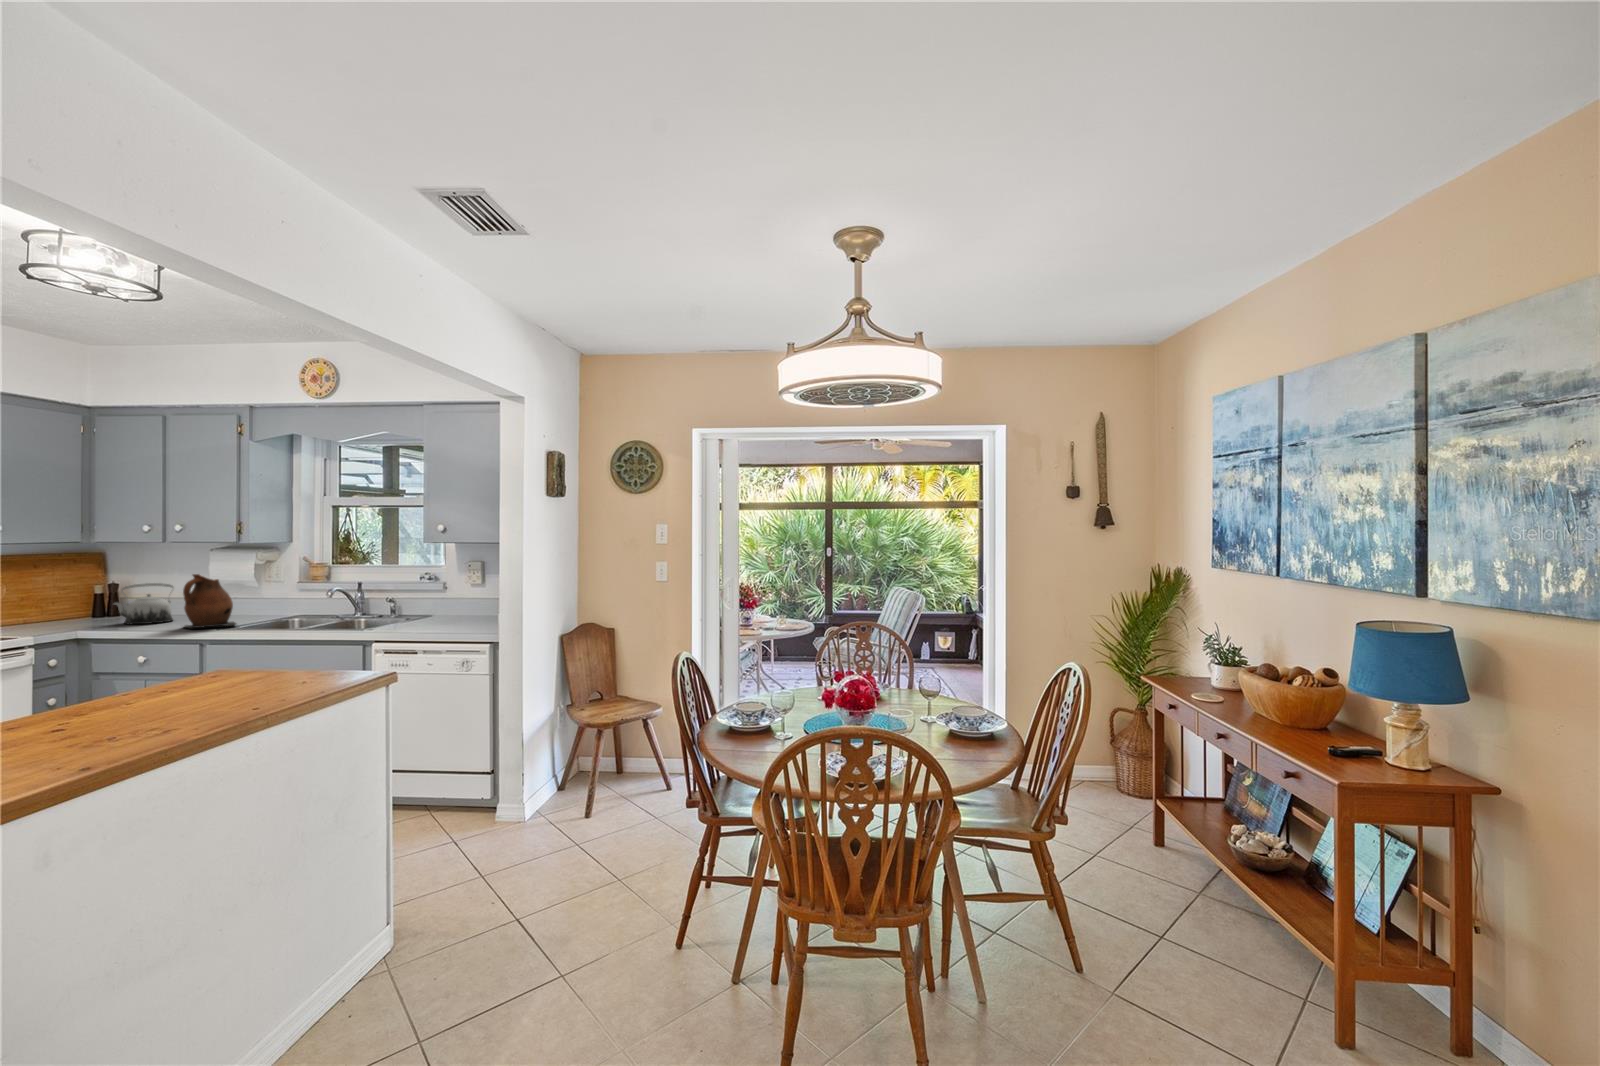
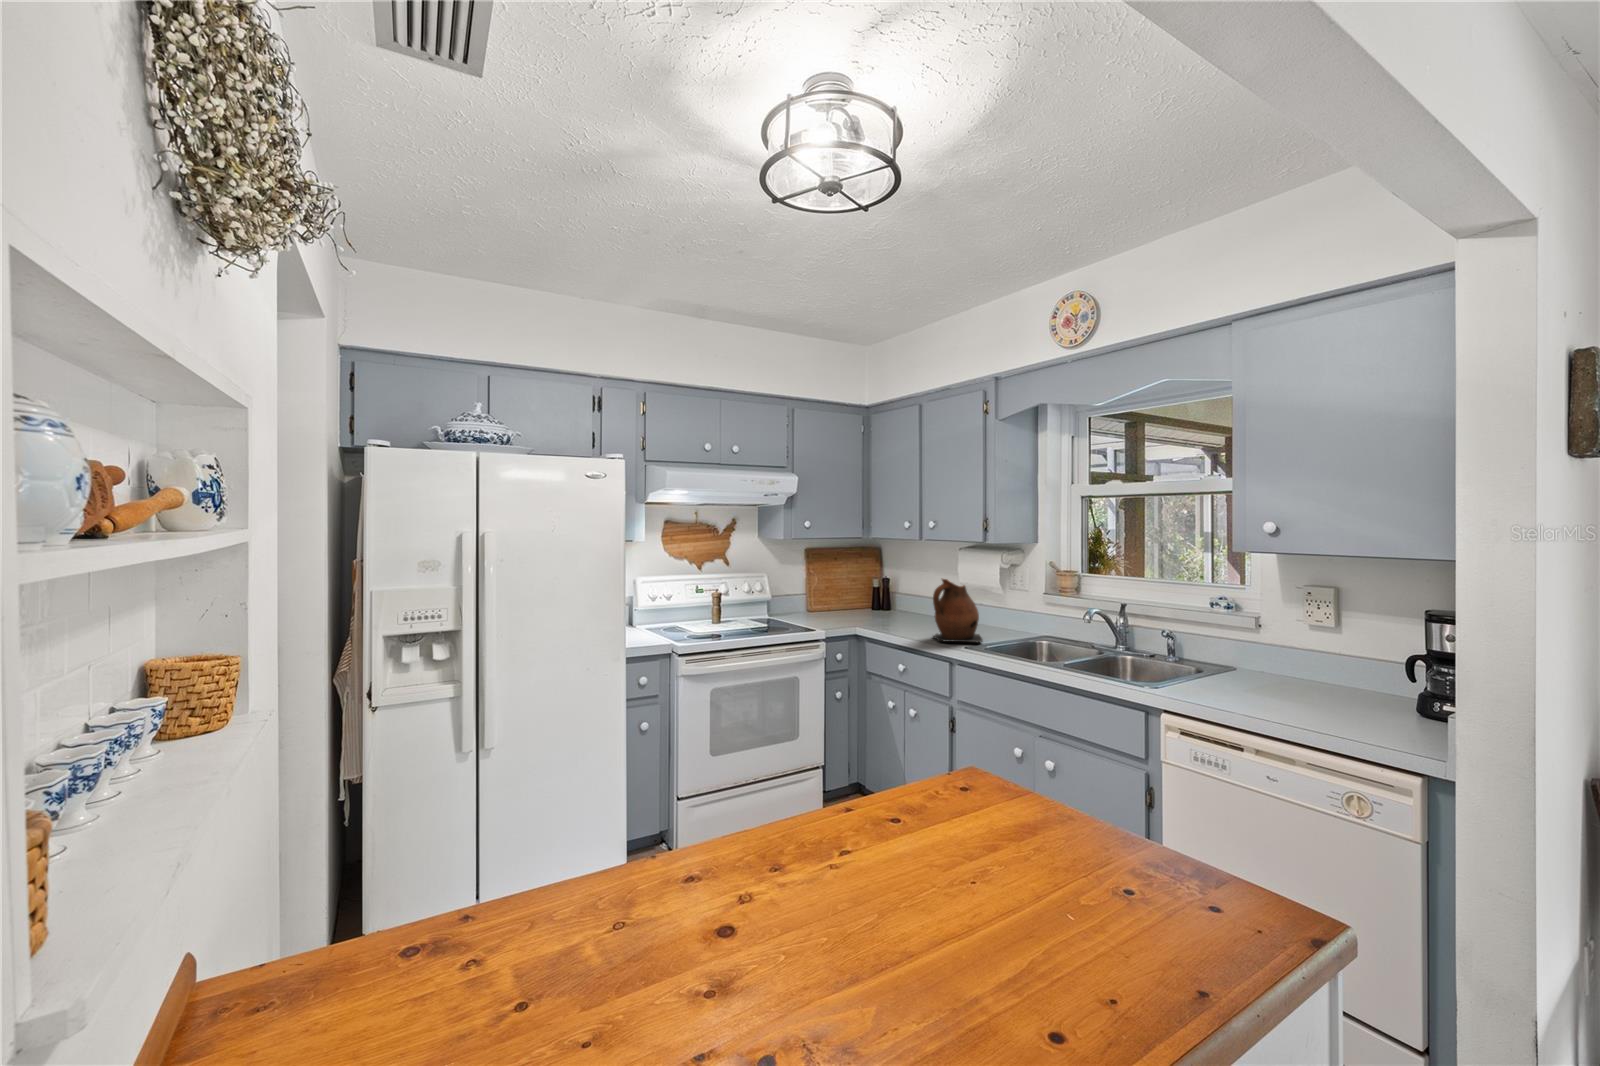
teapot: present [114,583,174,624] -> none [881,582,929,626]

